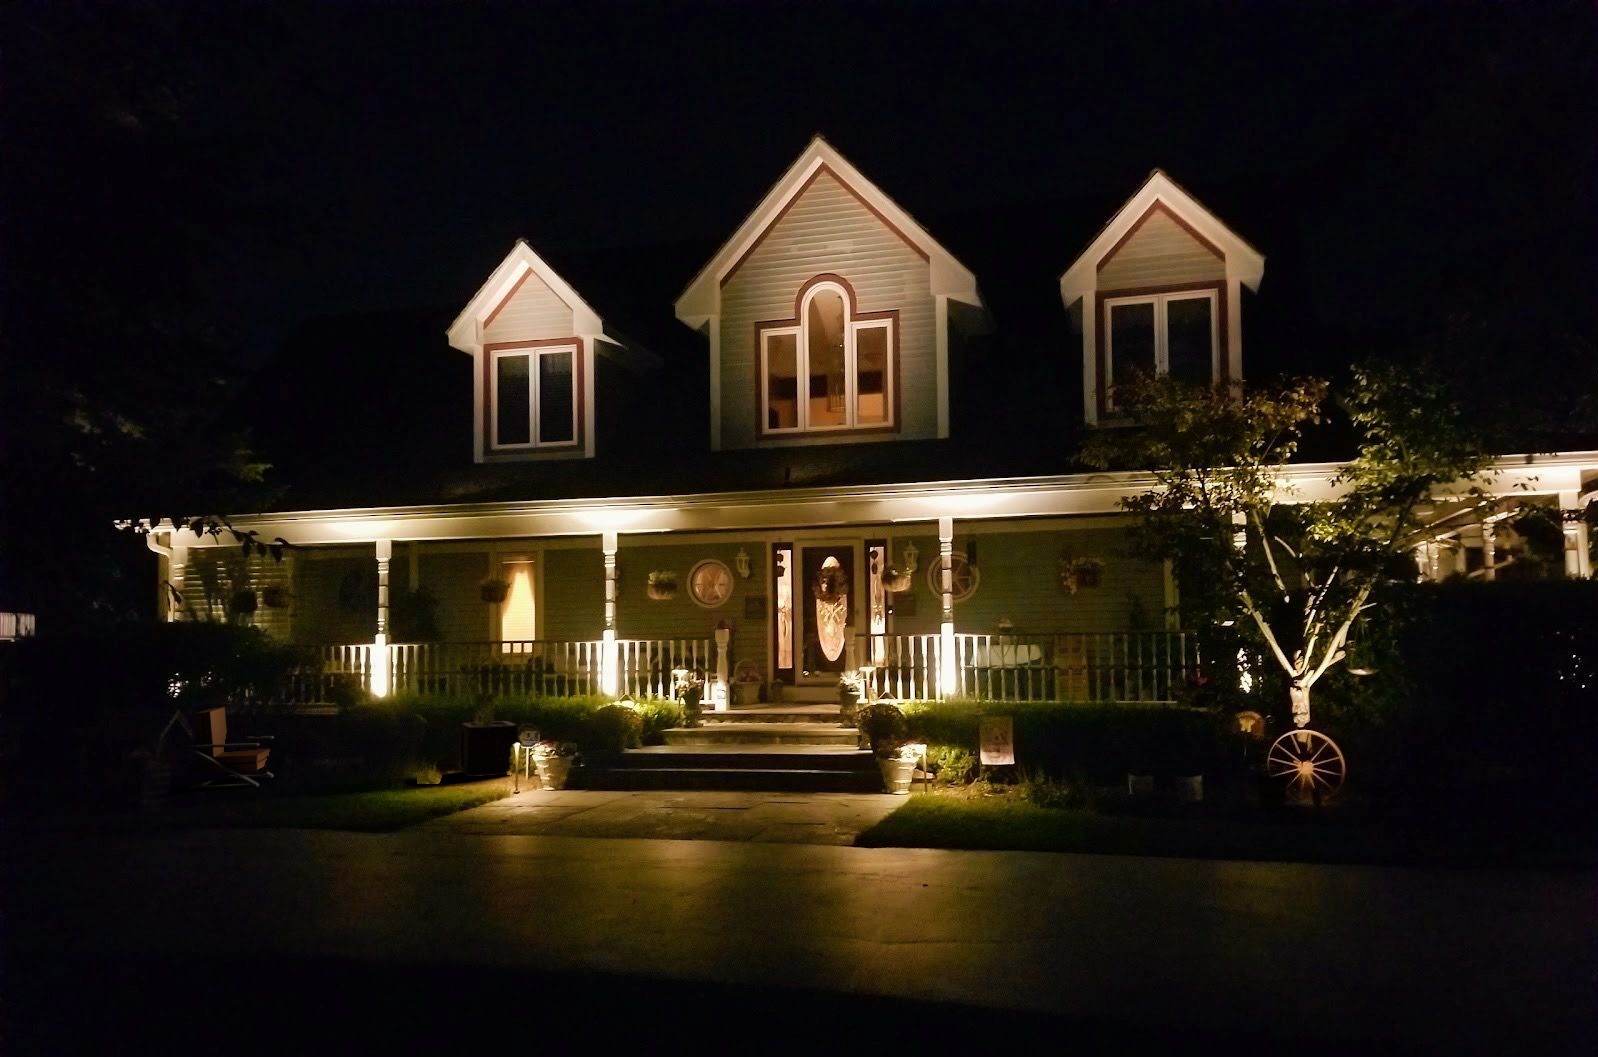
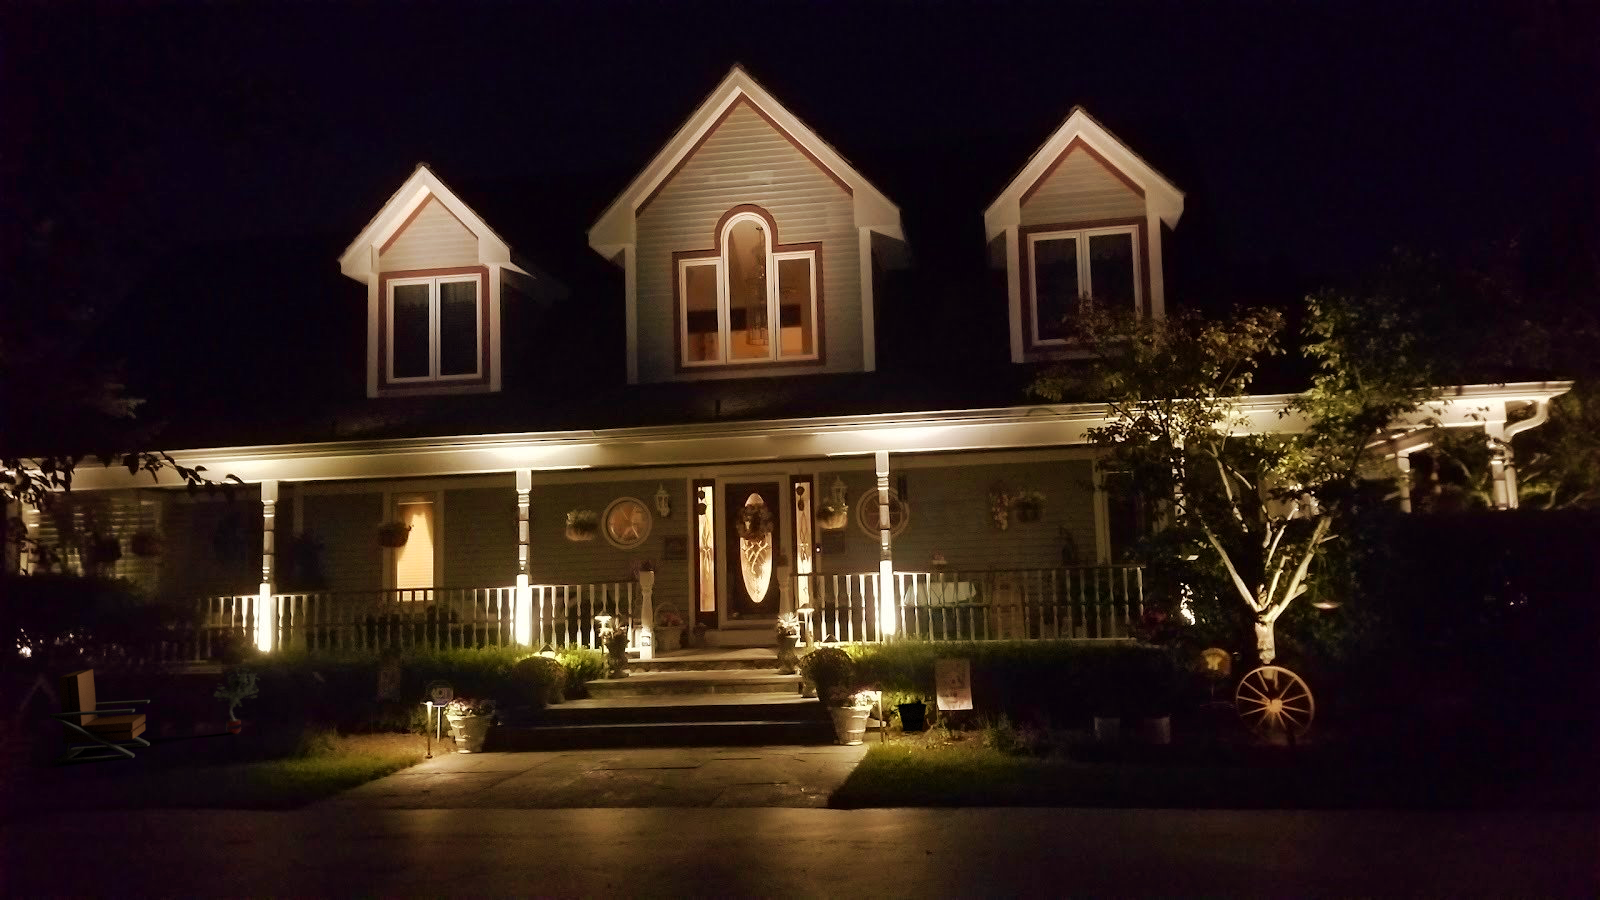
potted tree: none [331,706,371,769] -> present [215,664,258,734]
wooden crate: present [460,721,518,777] -> none [362,676,428,739]
bucket: present [1255,774,1296,807] -> present [890,700,927,731]

